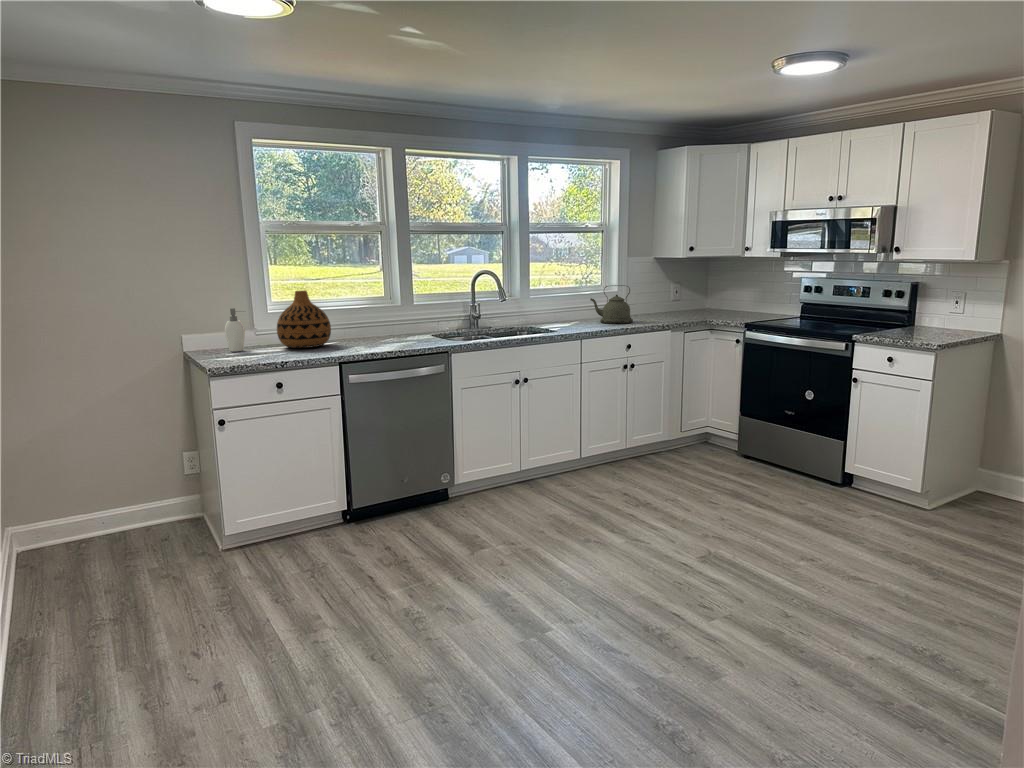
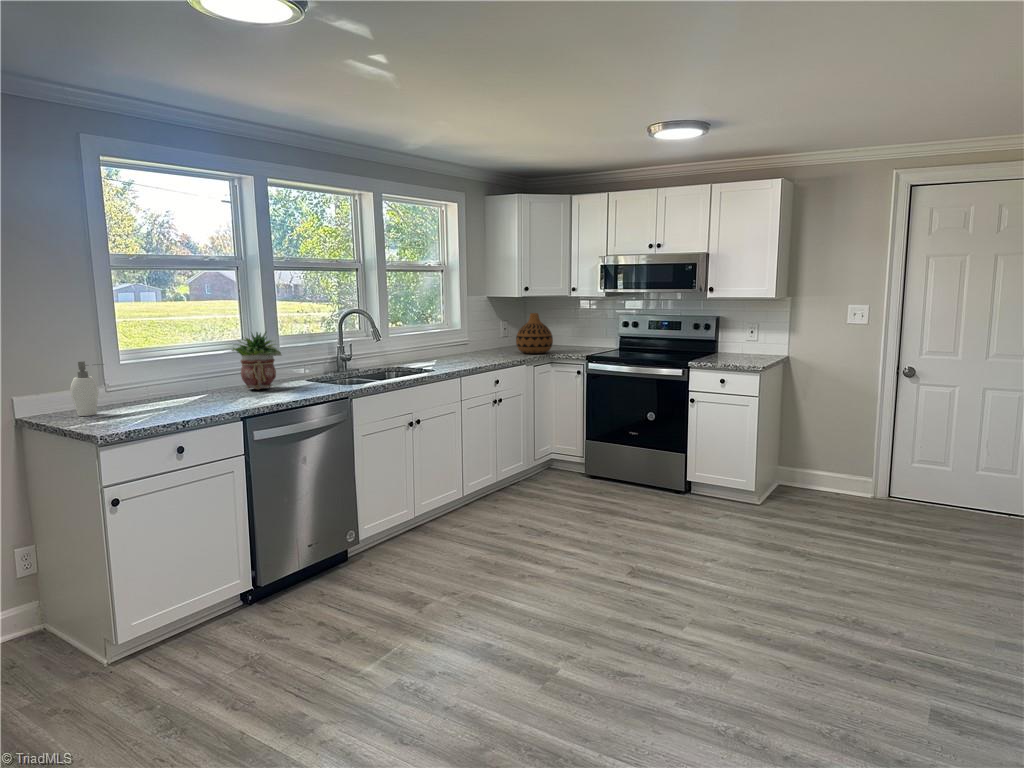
kettle: present [590,285,633,324] -> none [447,323,488,360]
potted plant: none [359,287,403,339] -> present [232,332,281,389]
vase: present [277,290,331,348] -> present [516,313,553,354]

